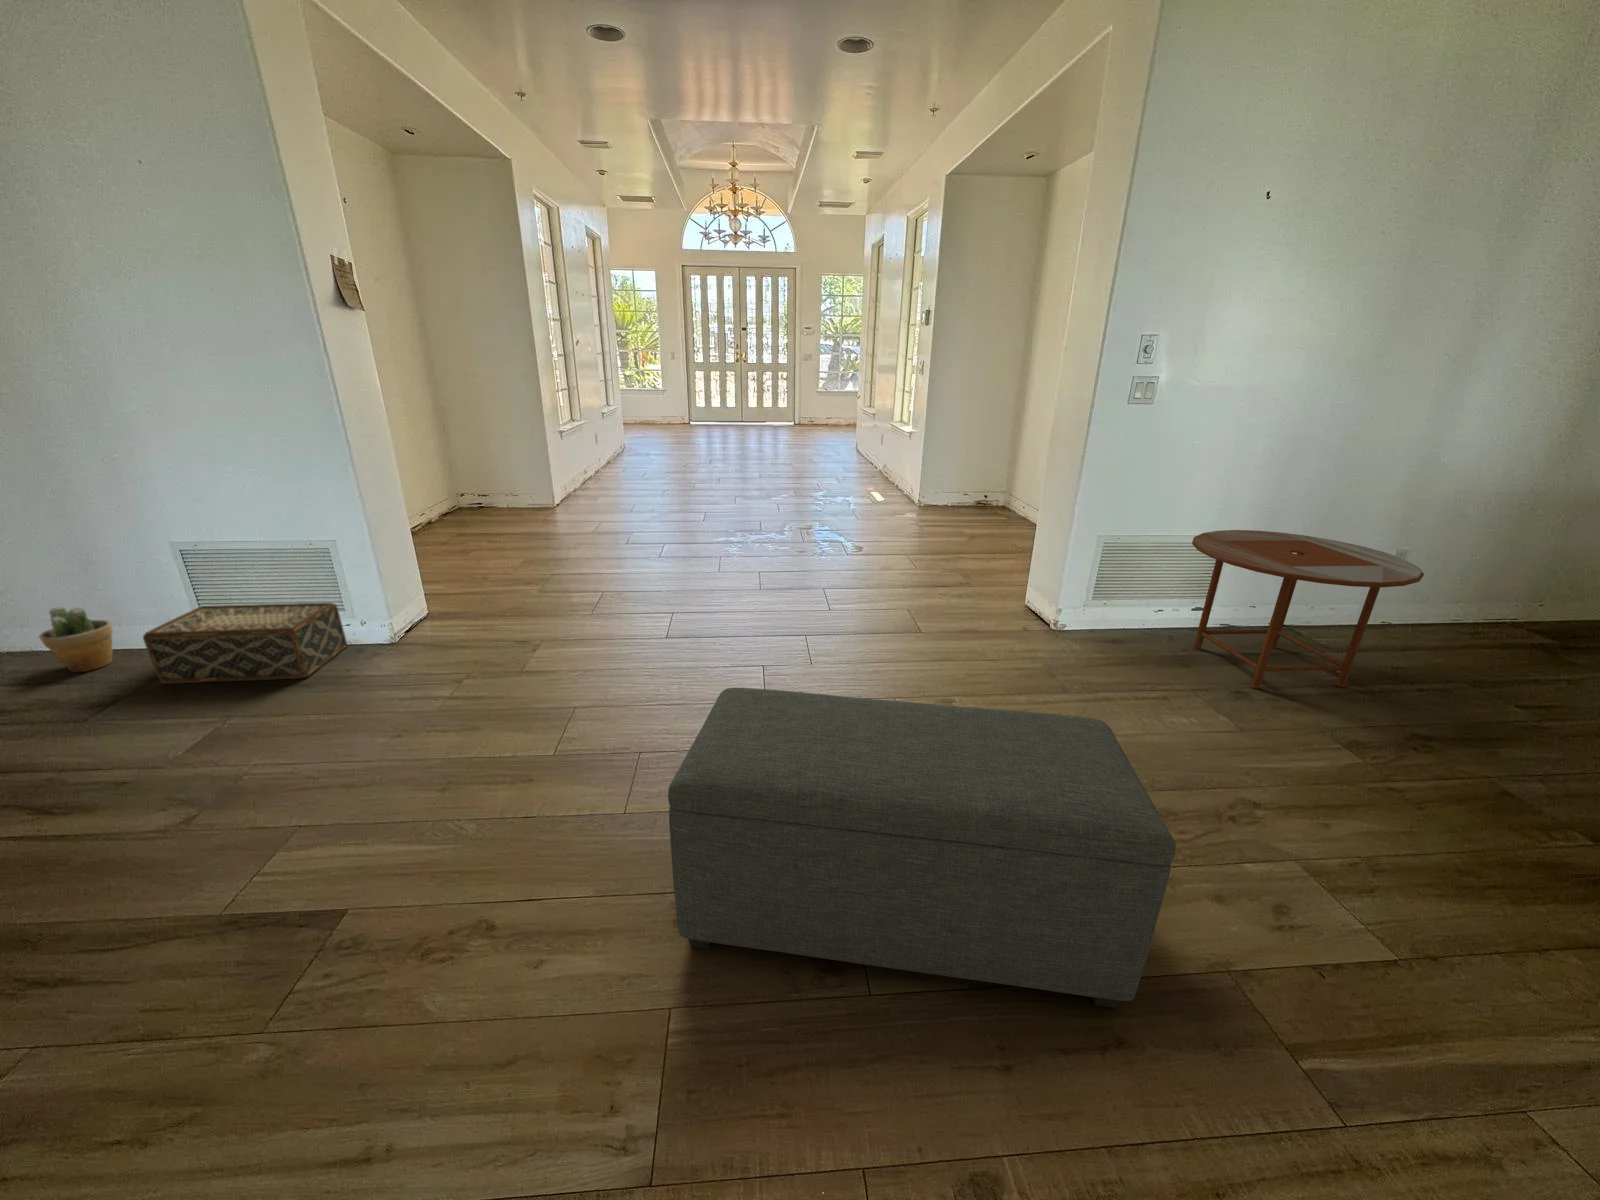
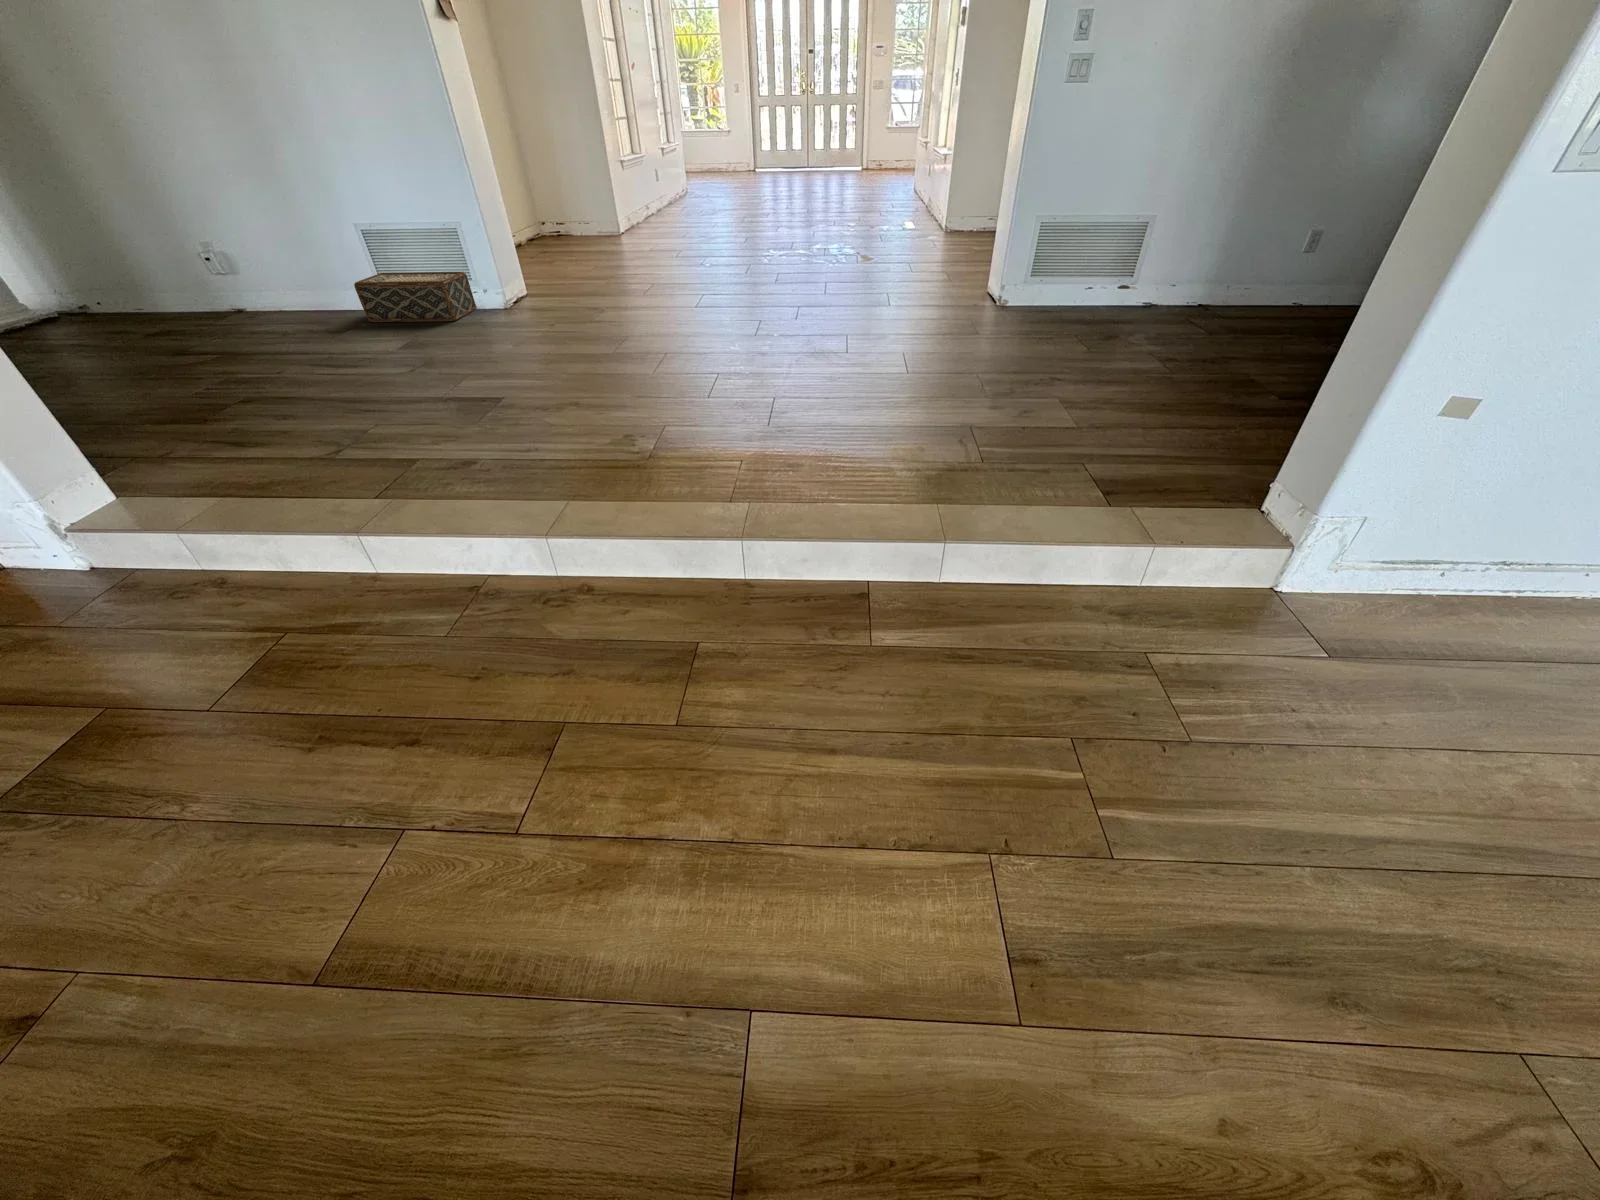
side table: present [1192,530,1424,689] -> none [1102,207,1270,335]
potted plant: present [39,607,113,672] -> none [291,268,334,317]
ottoman: present [668,688,1176,1008] -> none [656,270,921,428]

